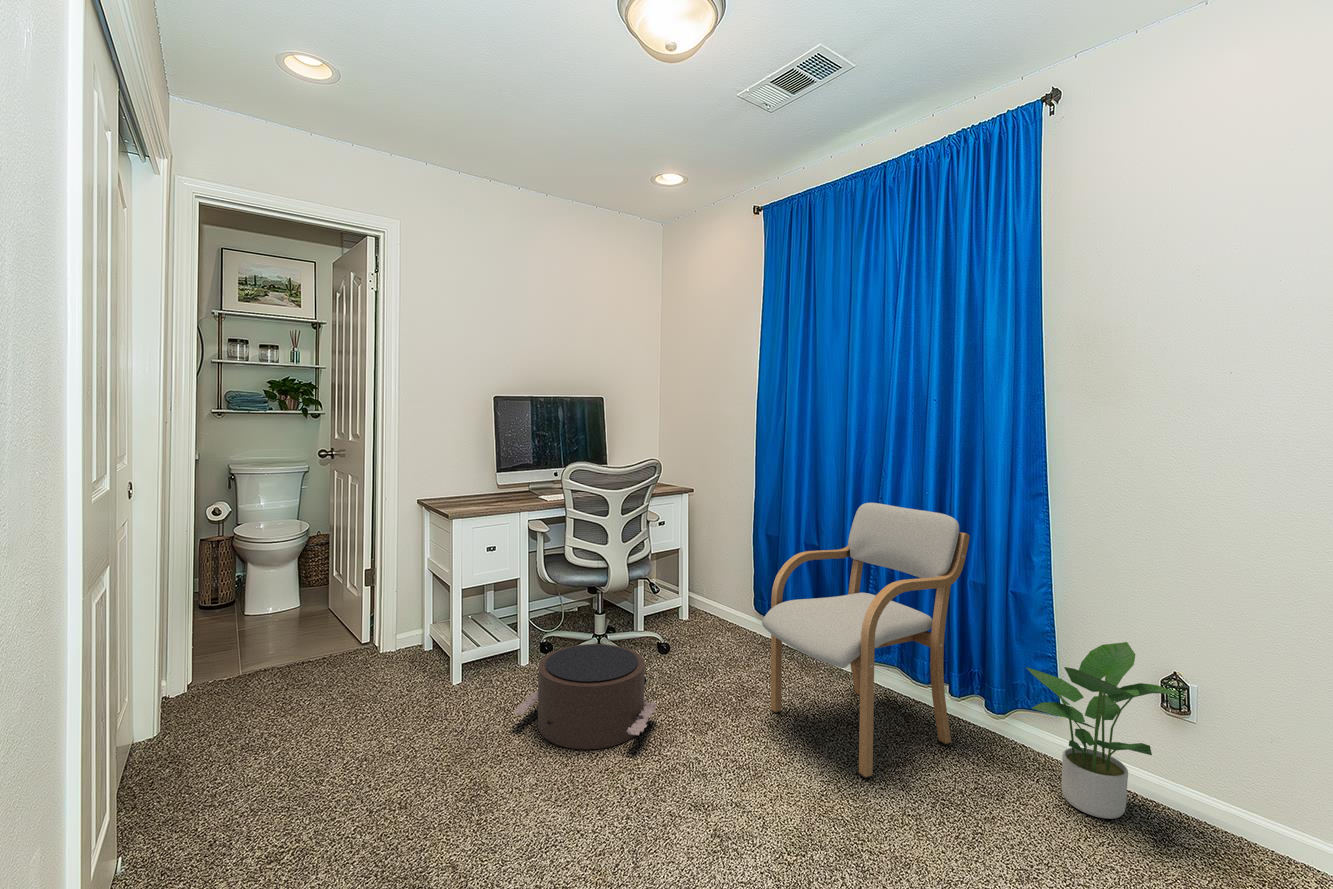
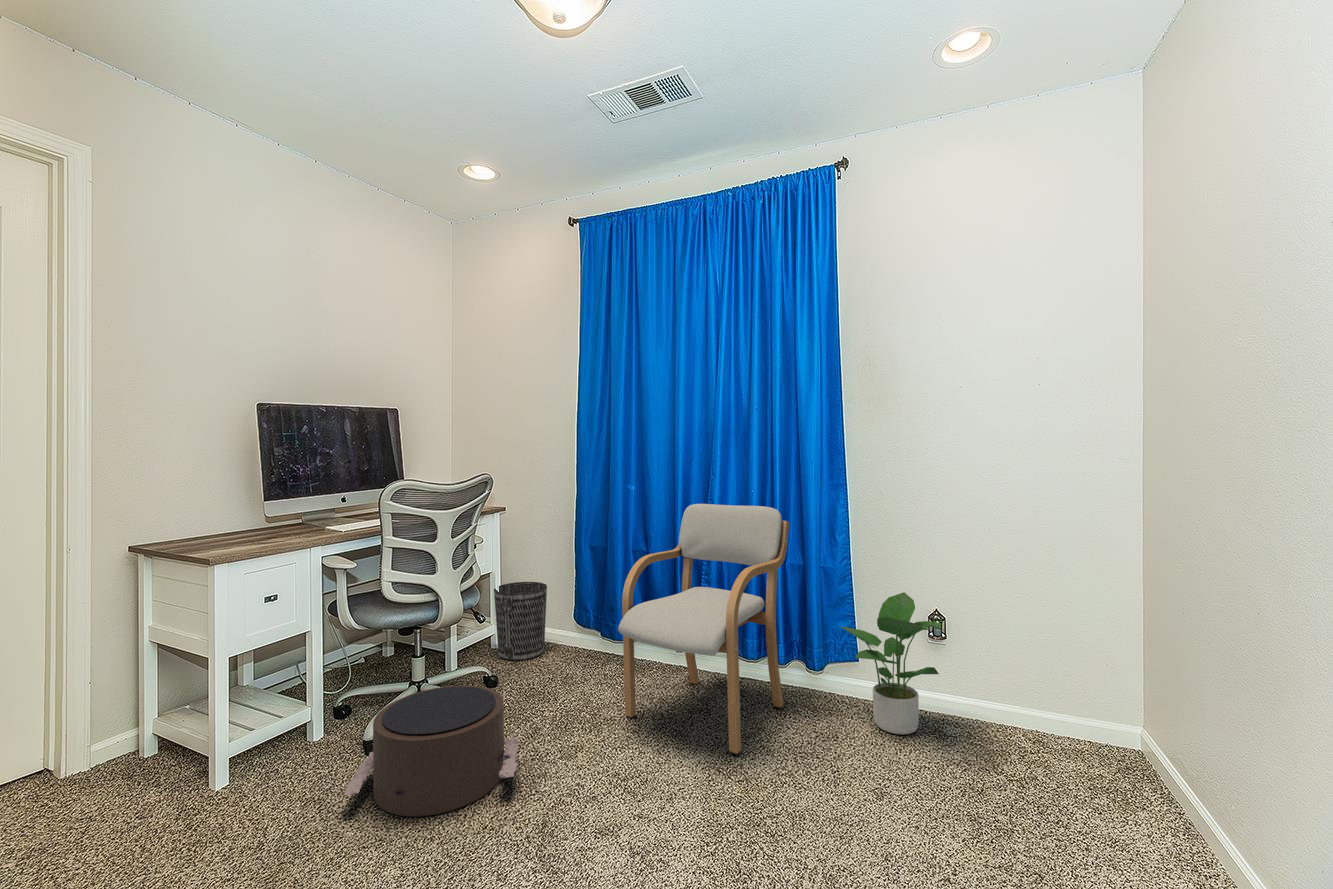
wastebasket: none [680,560,730,635] -> present [494,582,547,661]

